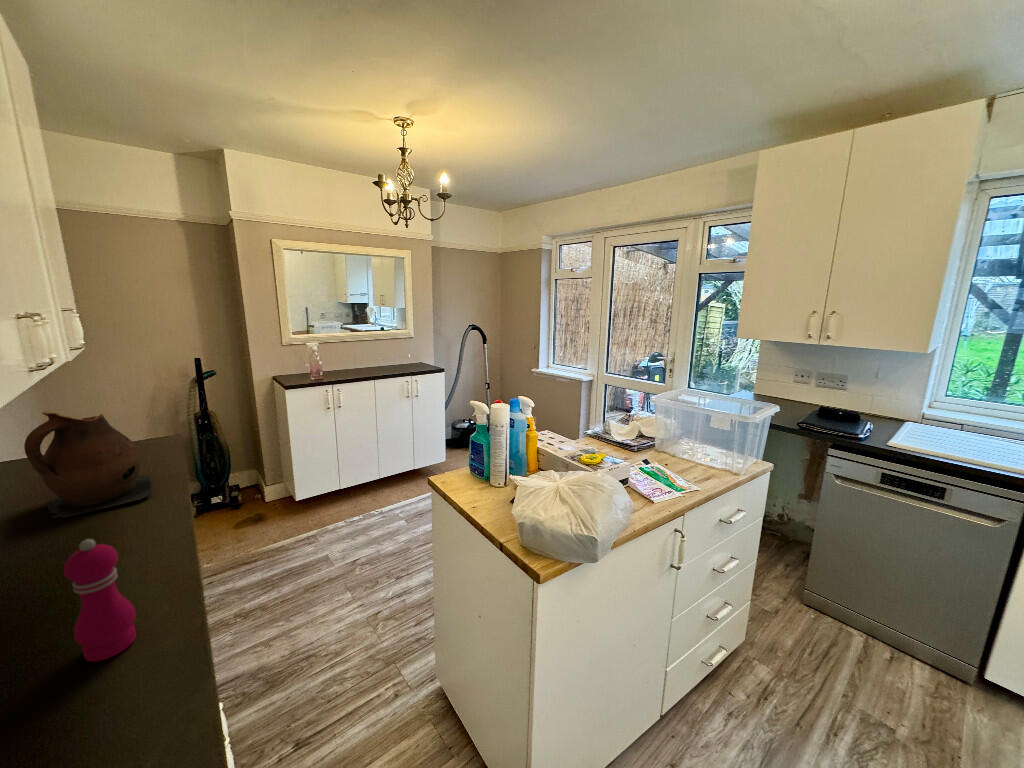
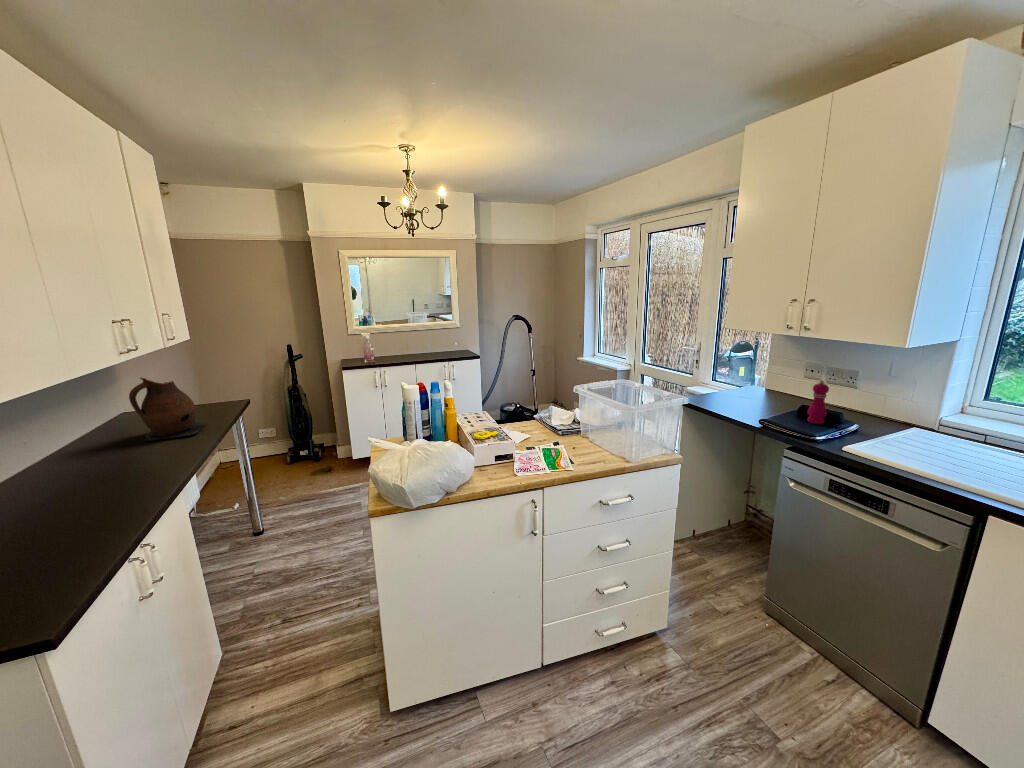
pepper mill: present [64,539,136,662] -> present [807,380,829,424]

